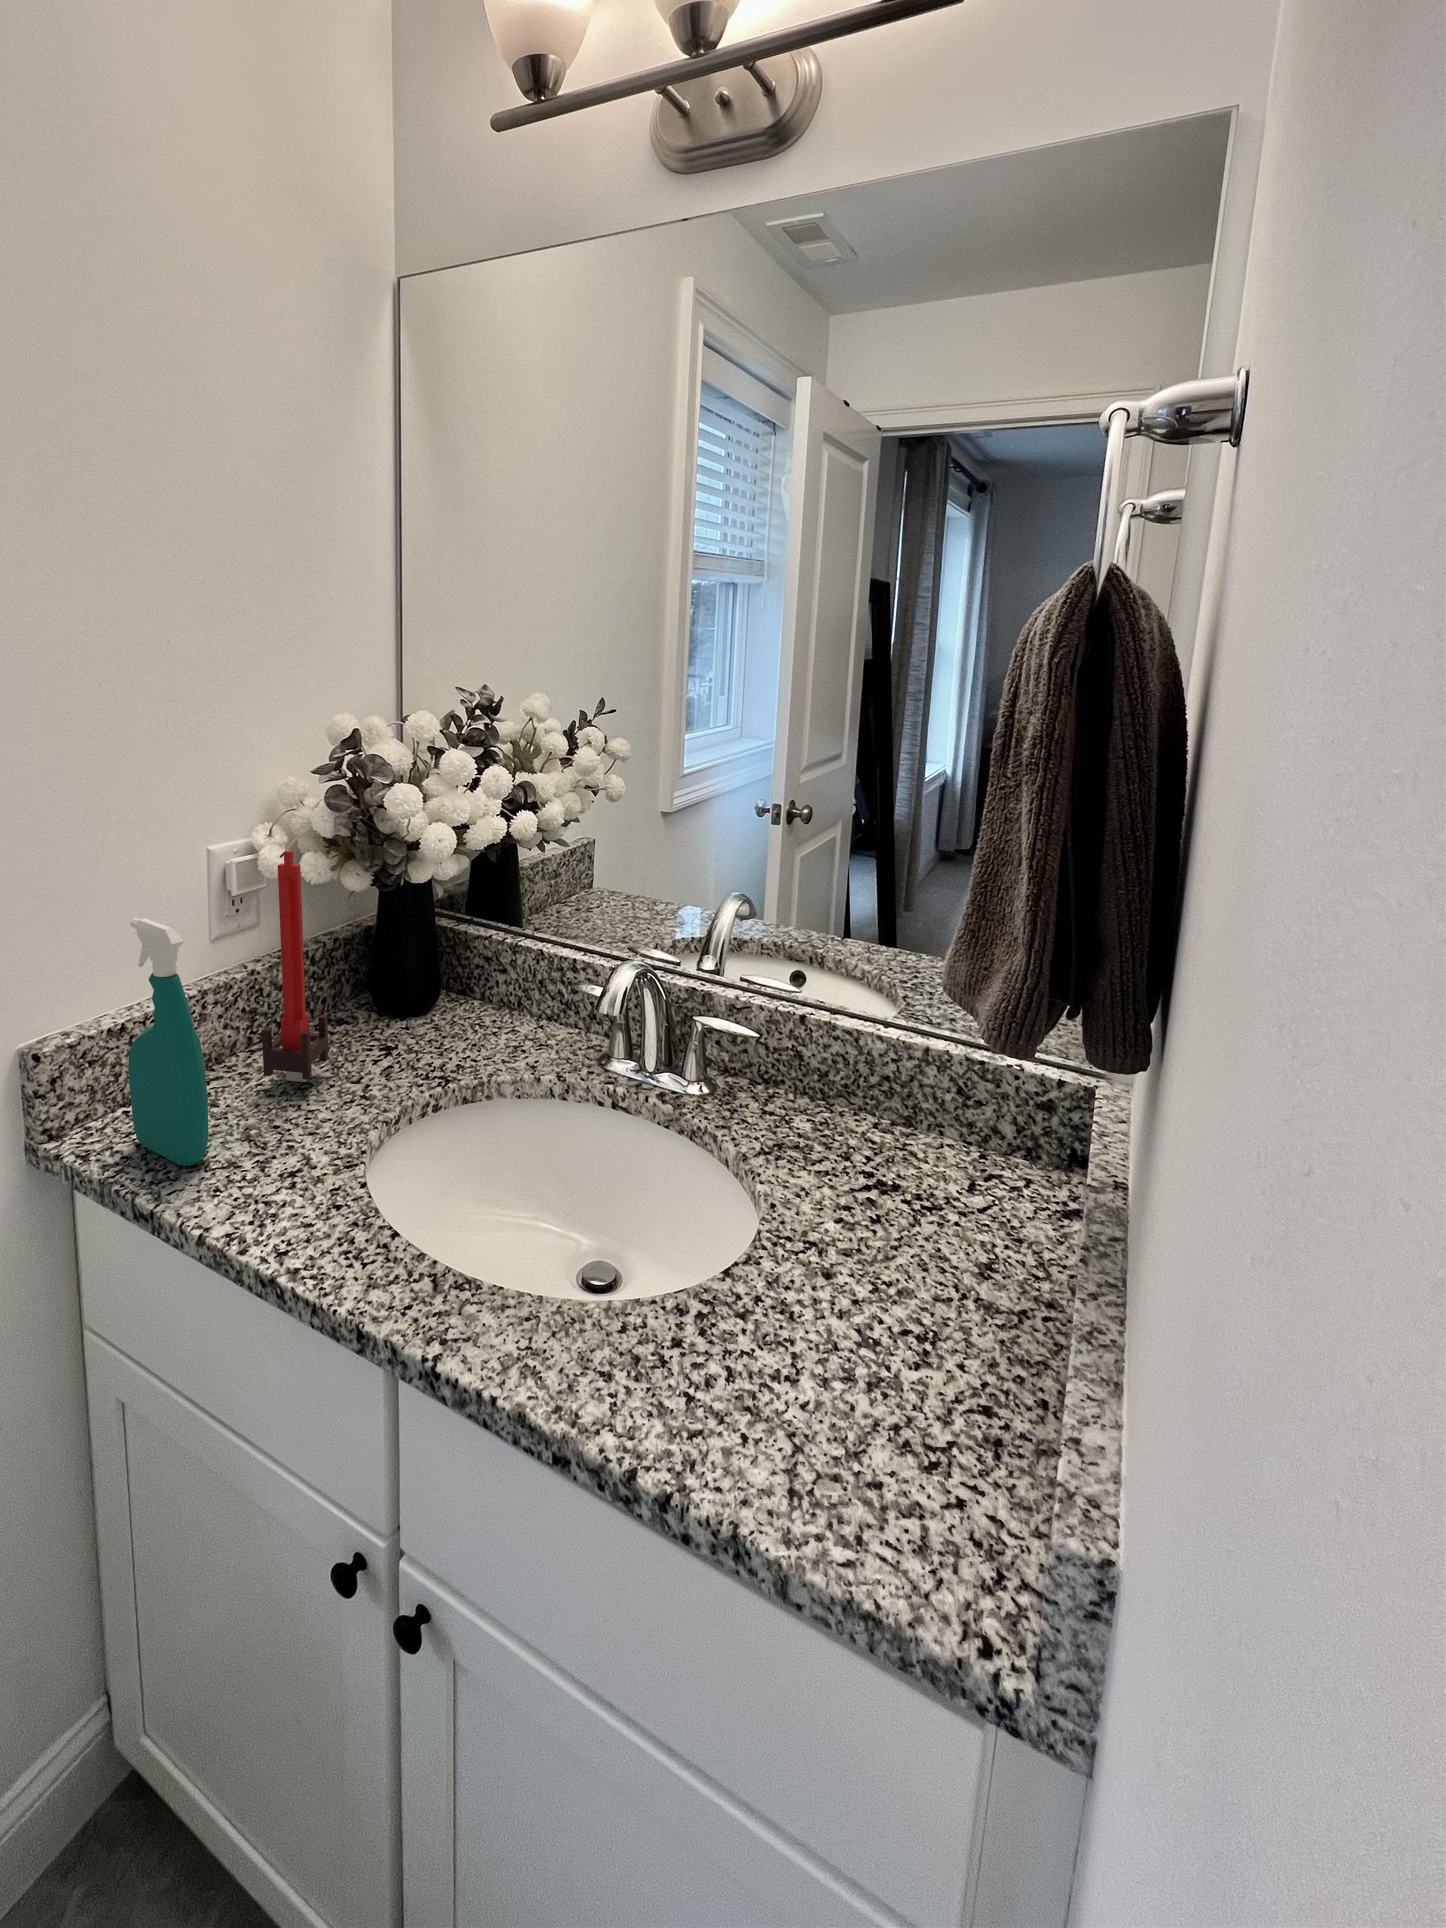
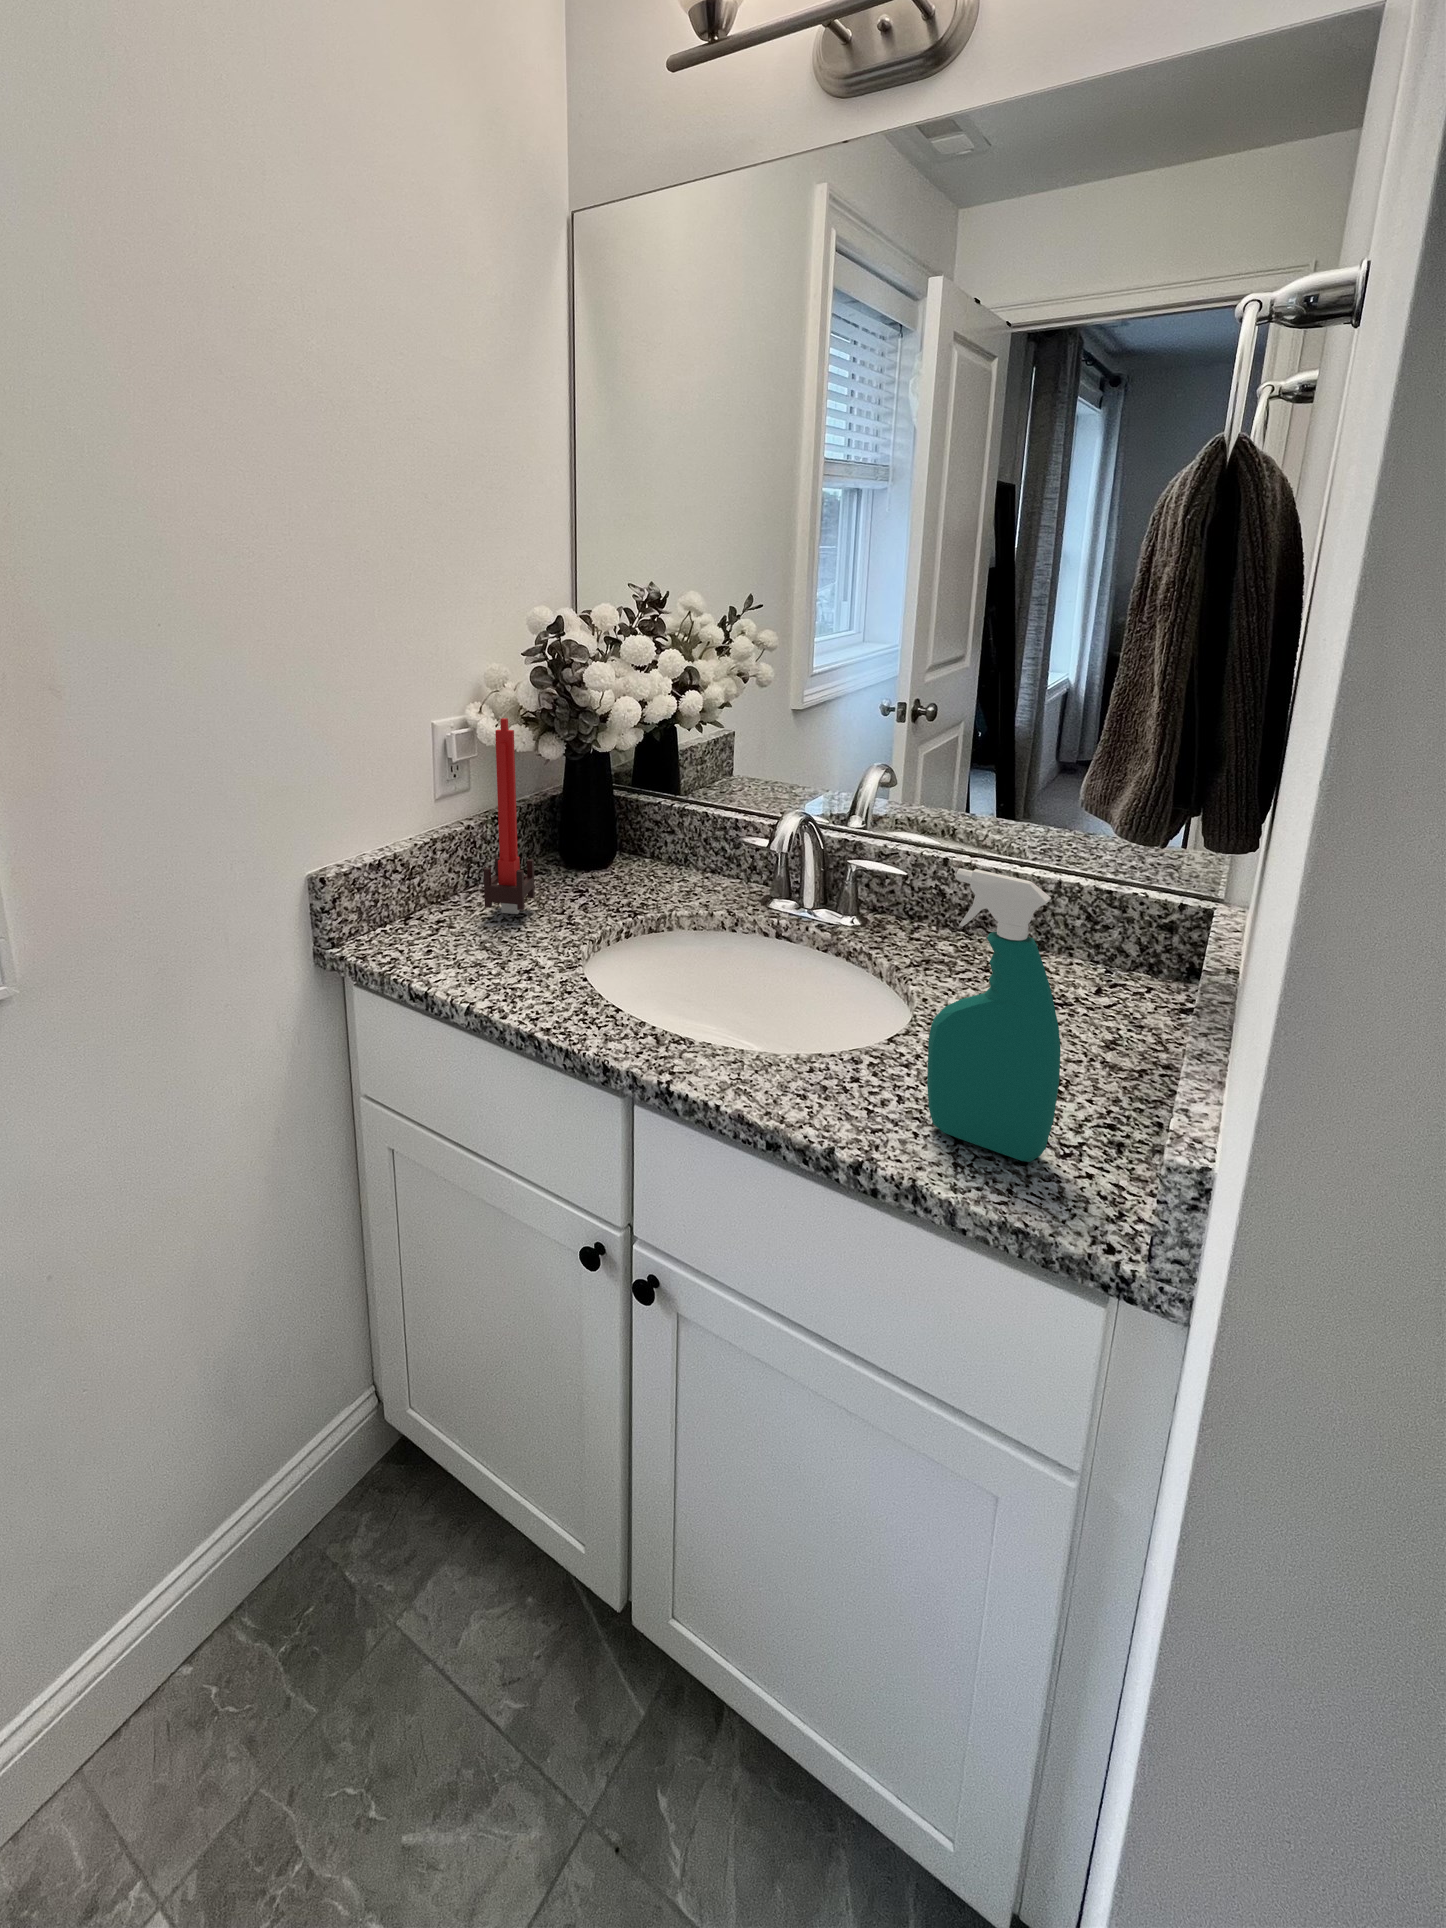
spray bottle: present [128,918,209,1166] -> present [927,868,1061,1162]

